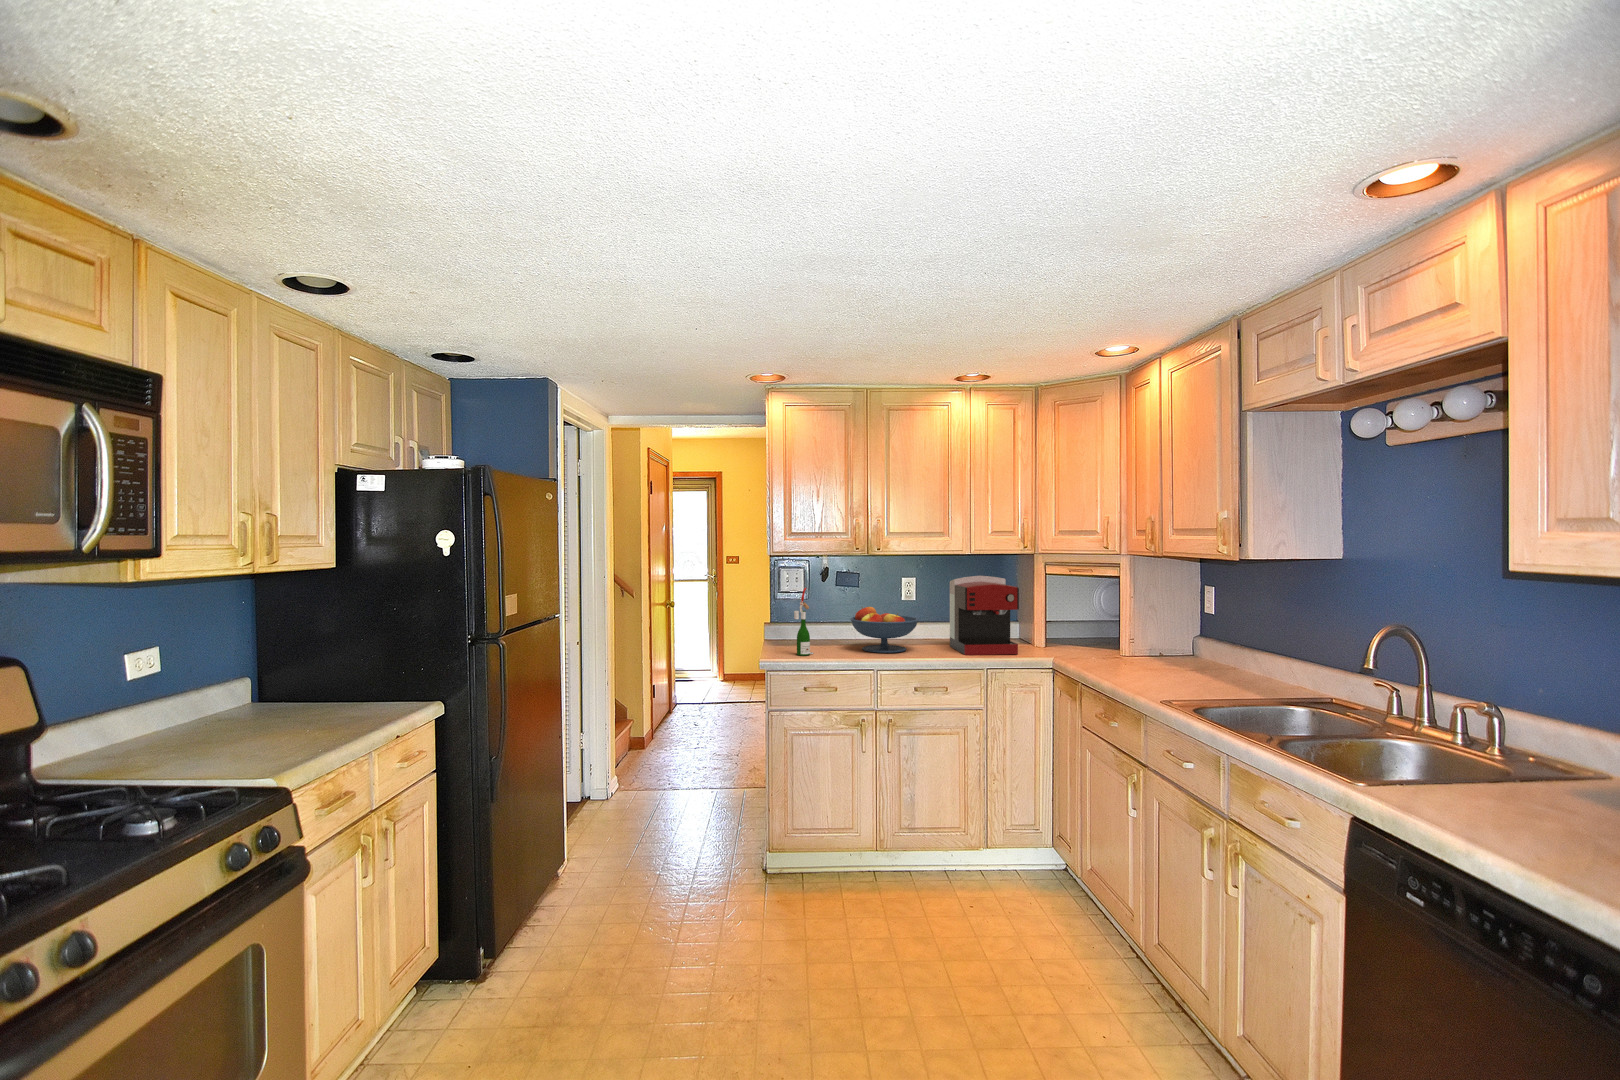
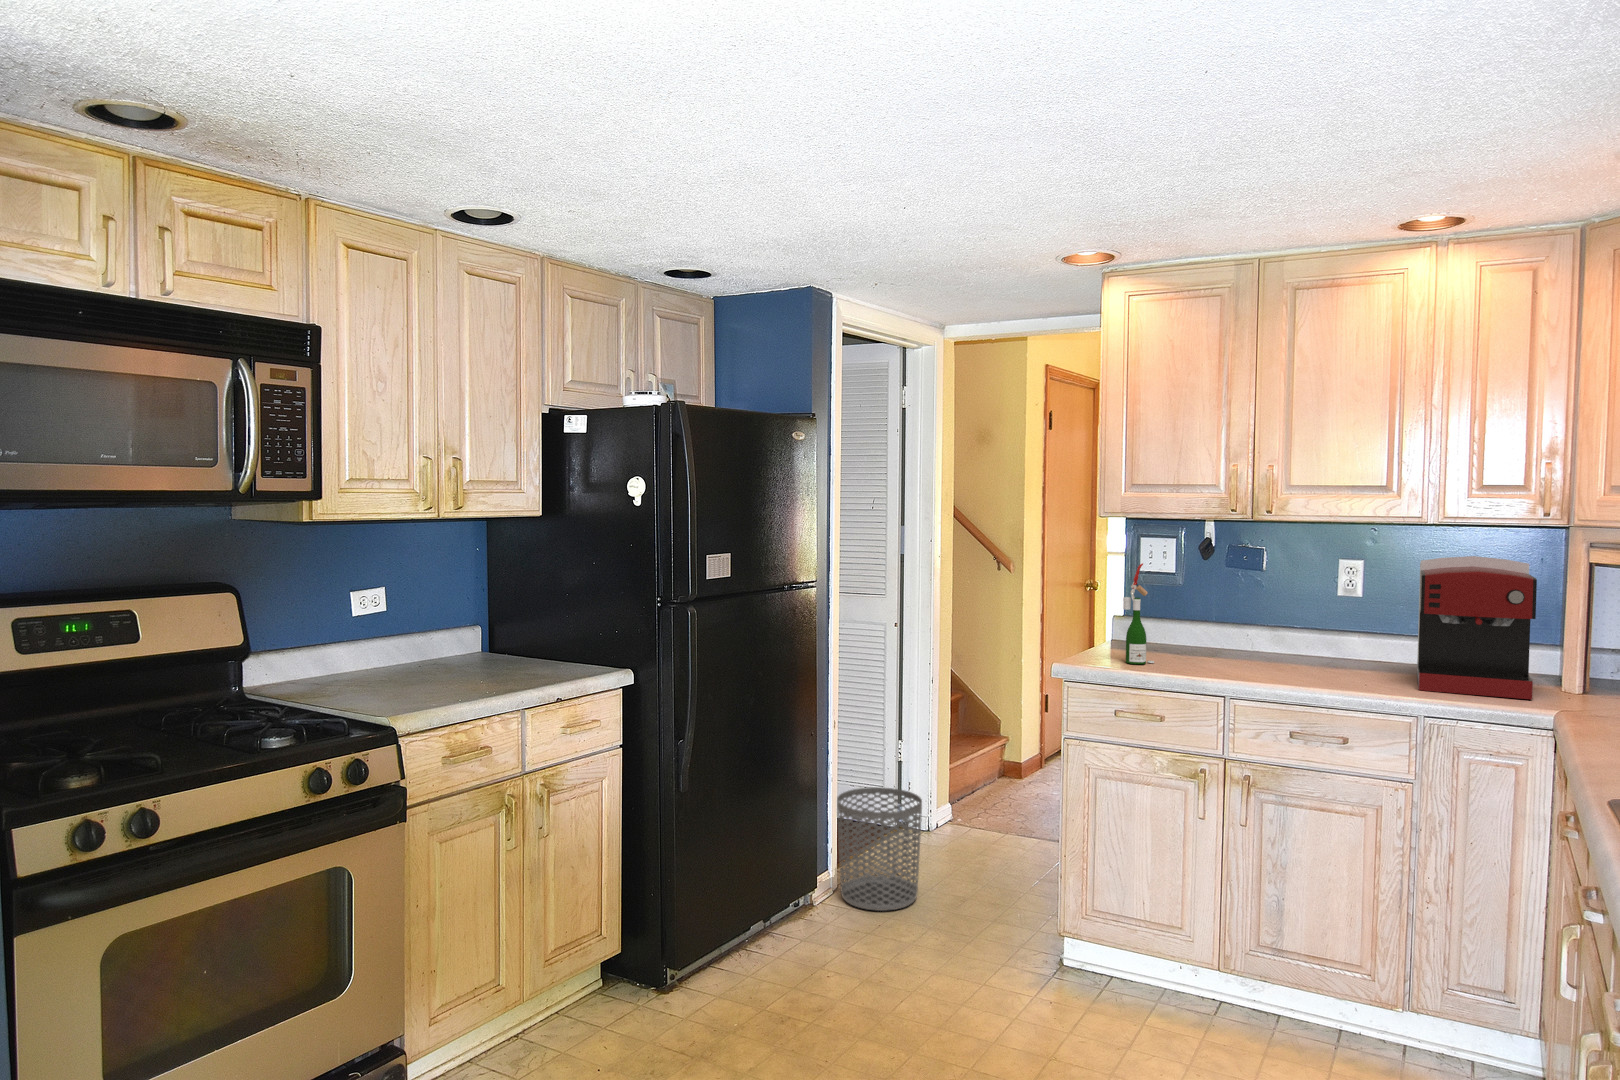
fruit bowl: present [850,607,918,653] -> none [1225,597,1345,674]
waste bin: none [571,771,640,871] -> present [837,787,922,911]

